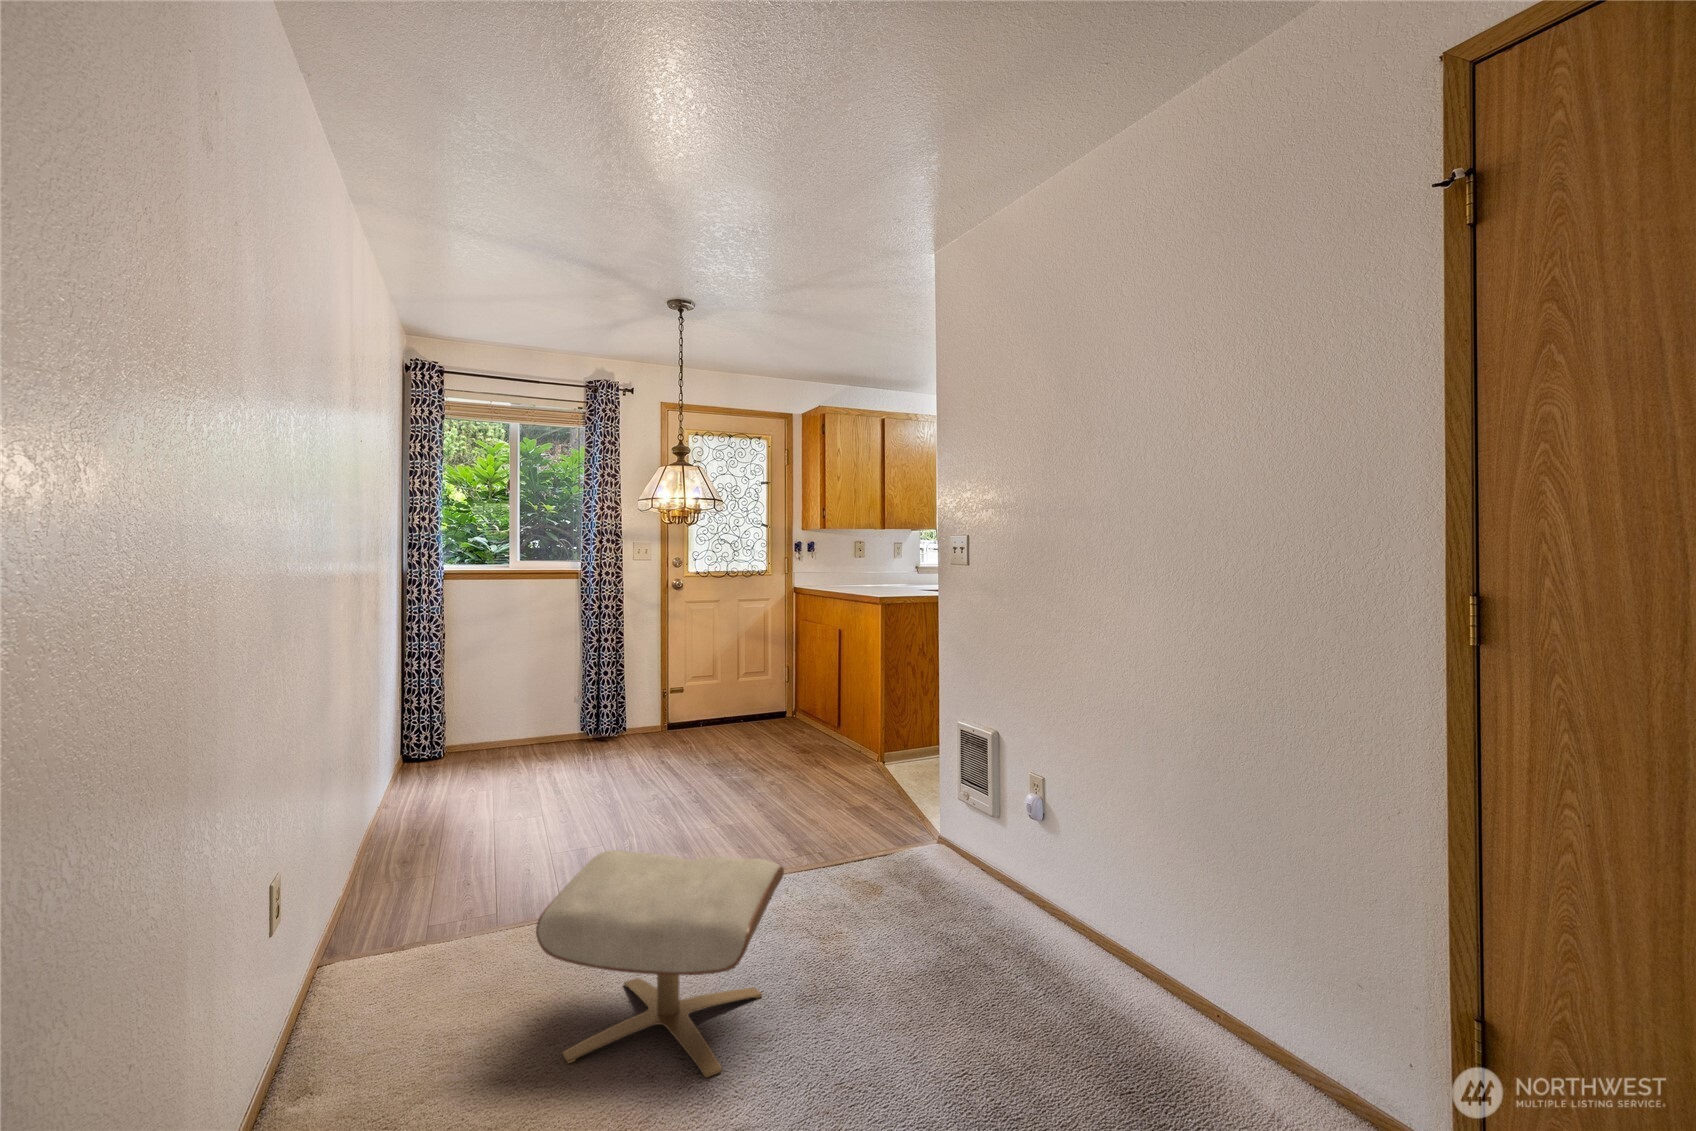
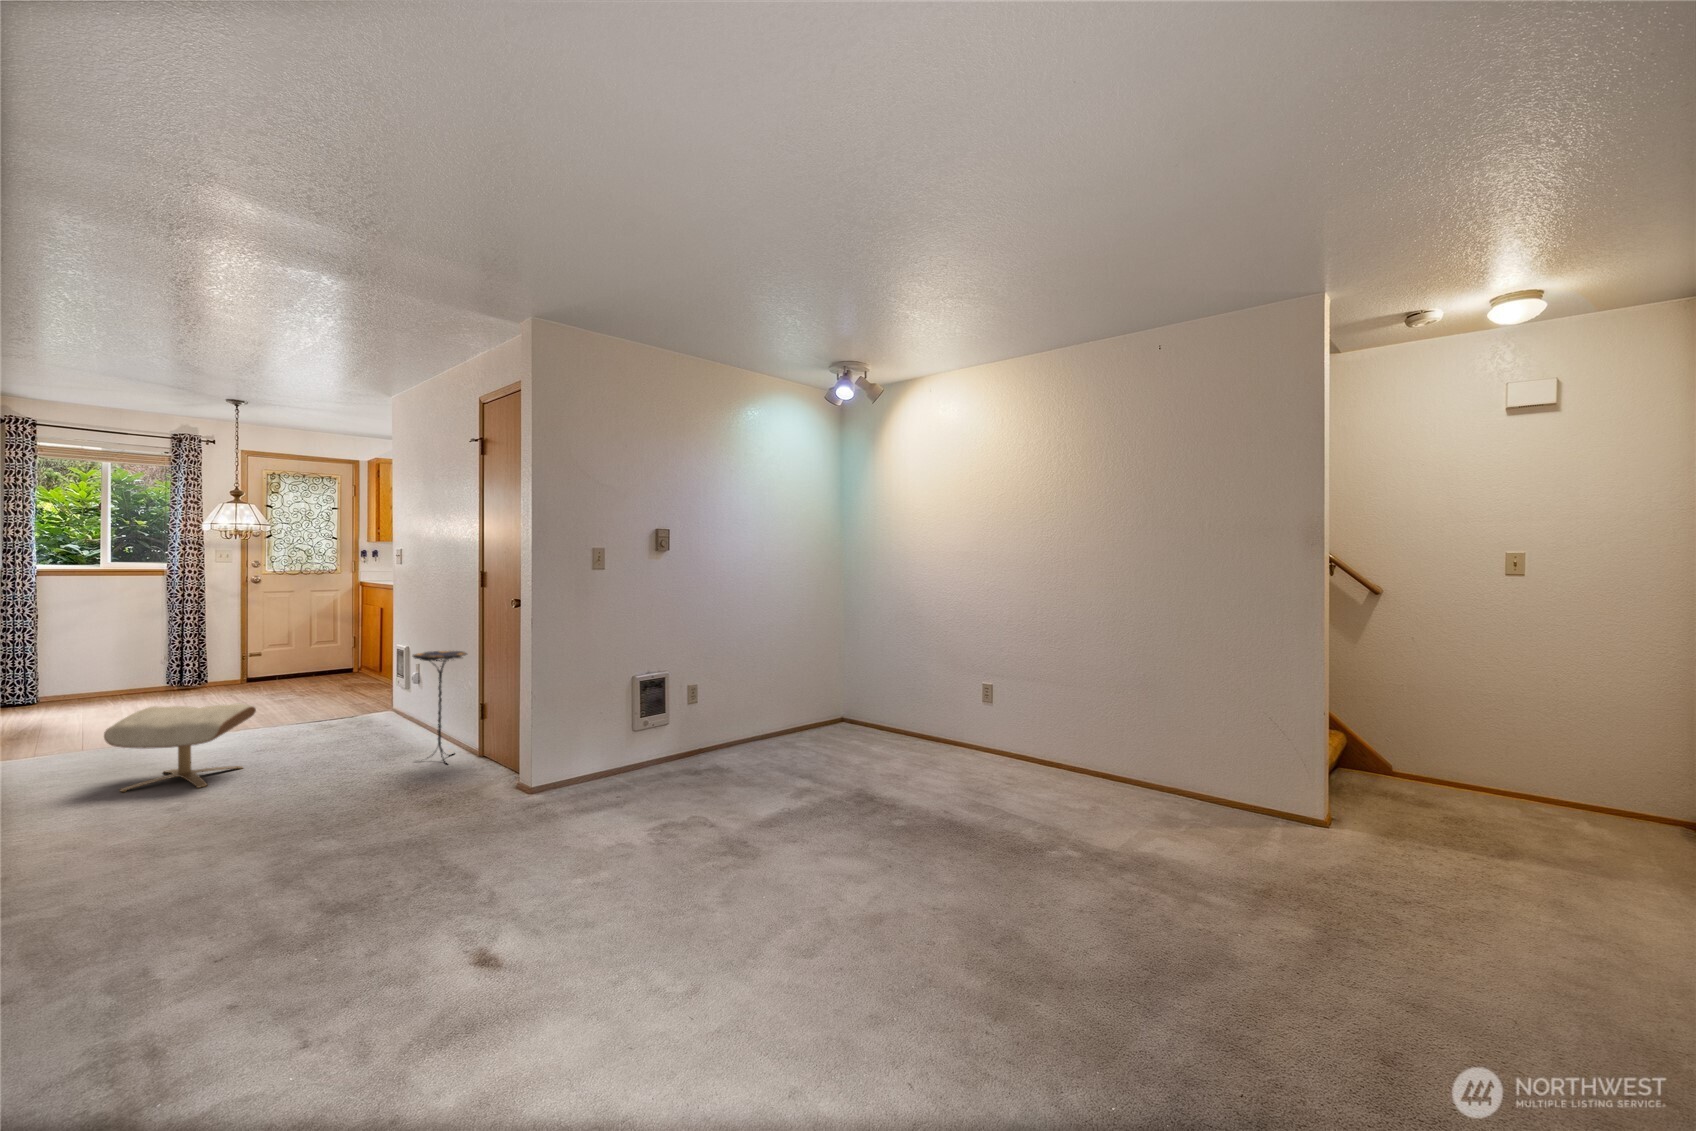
side table: none [1113,760,1245,1075] -> present [413,651,467,763]

